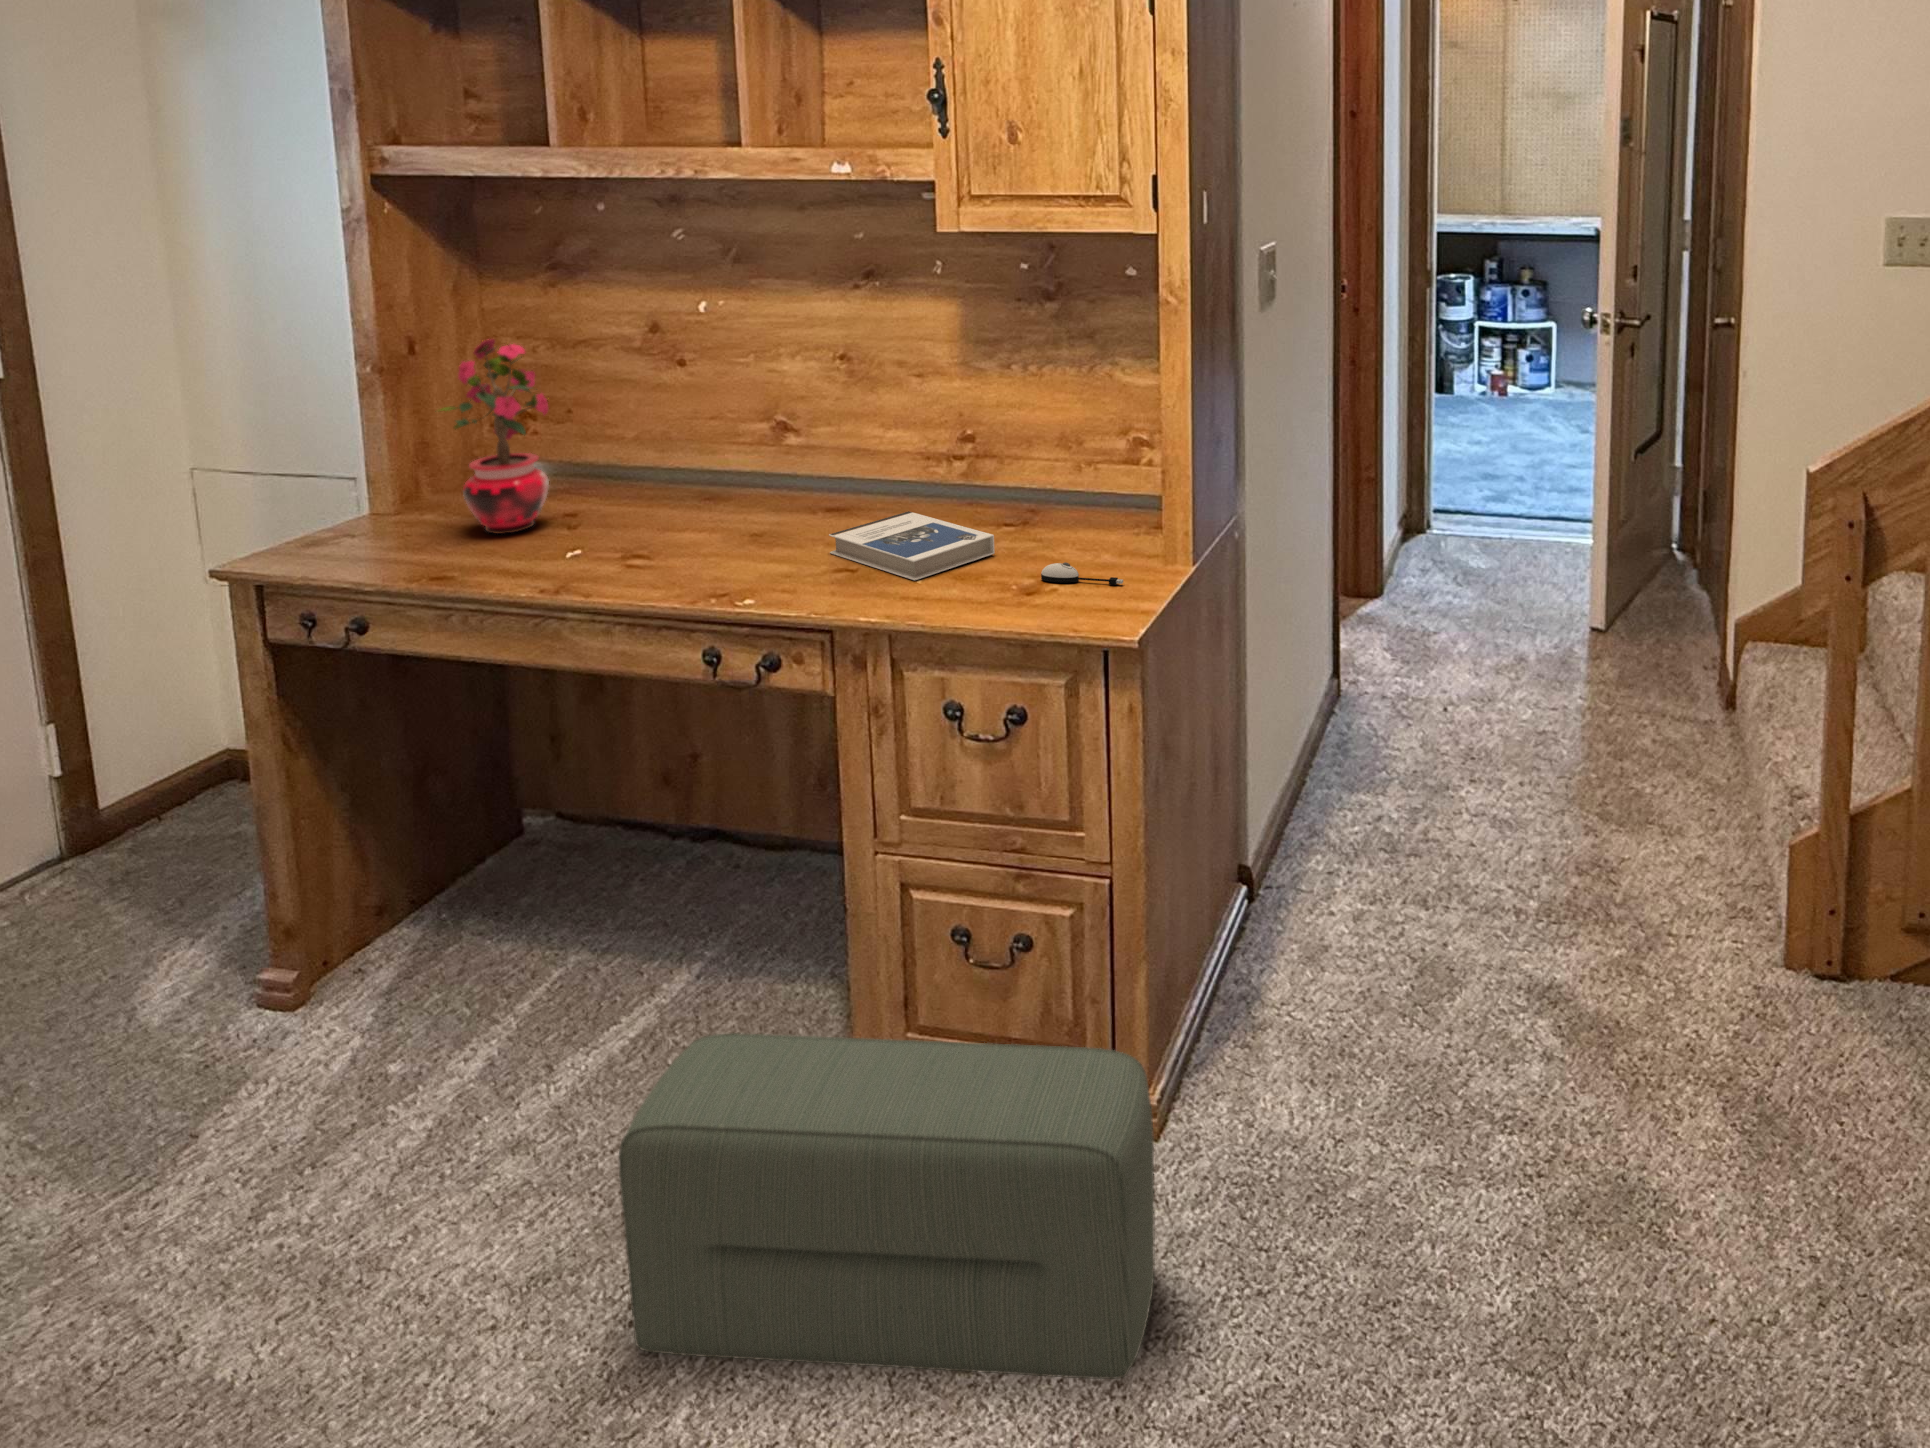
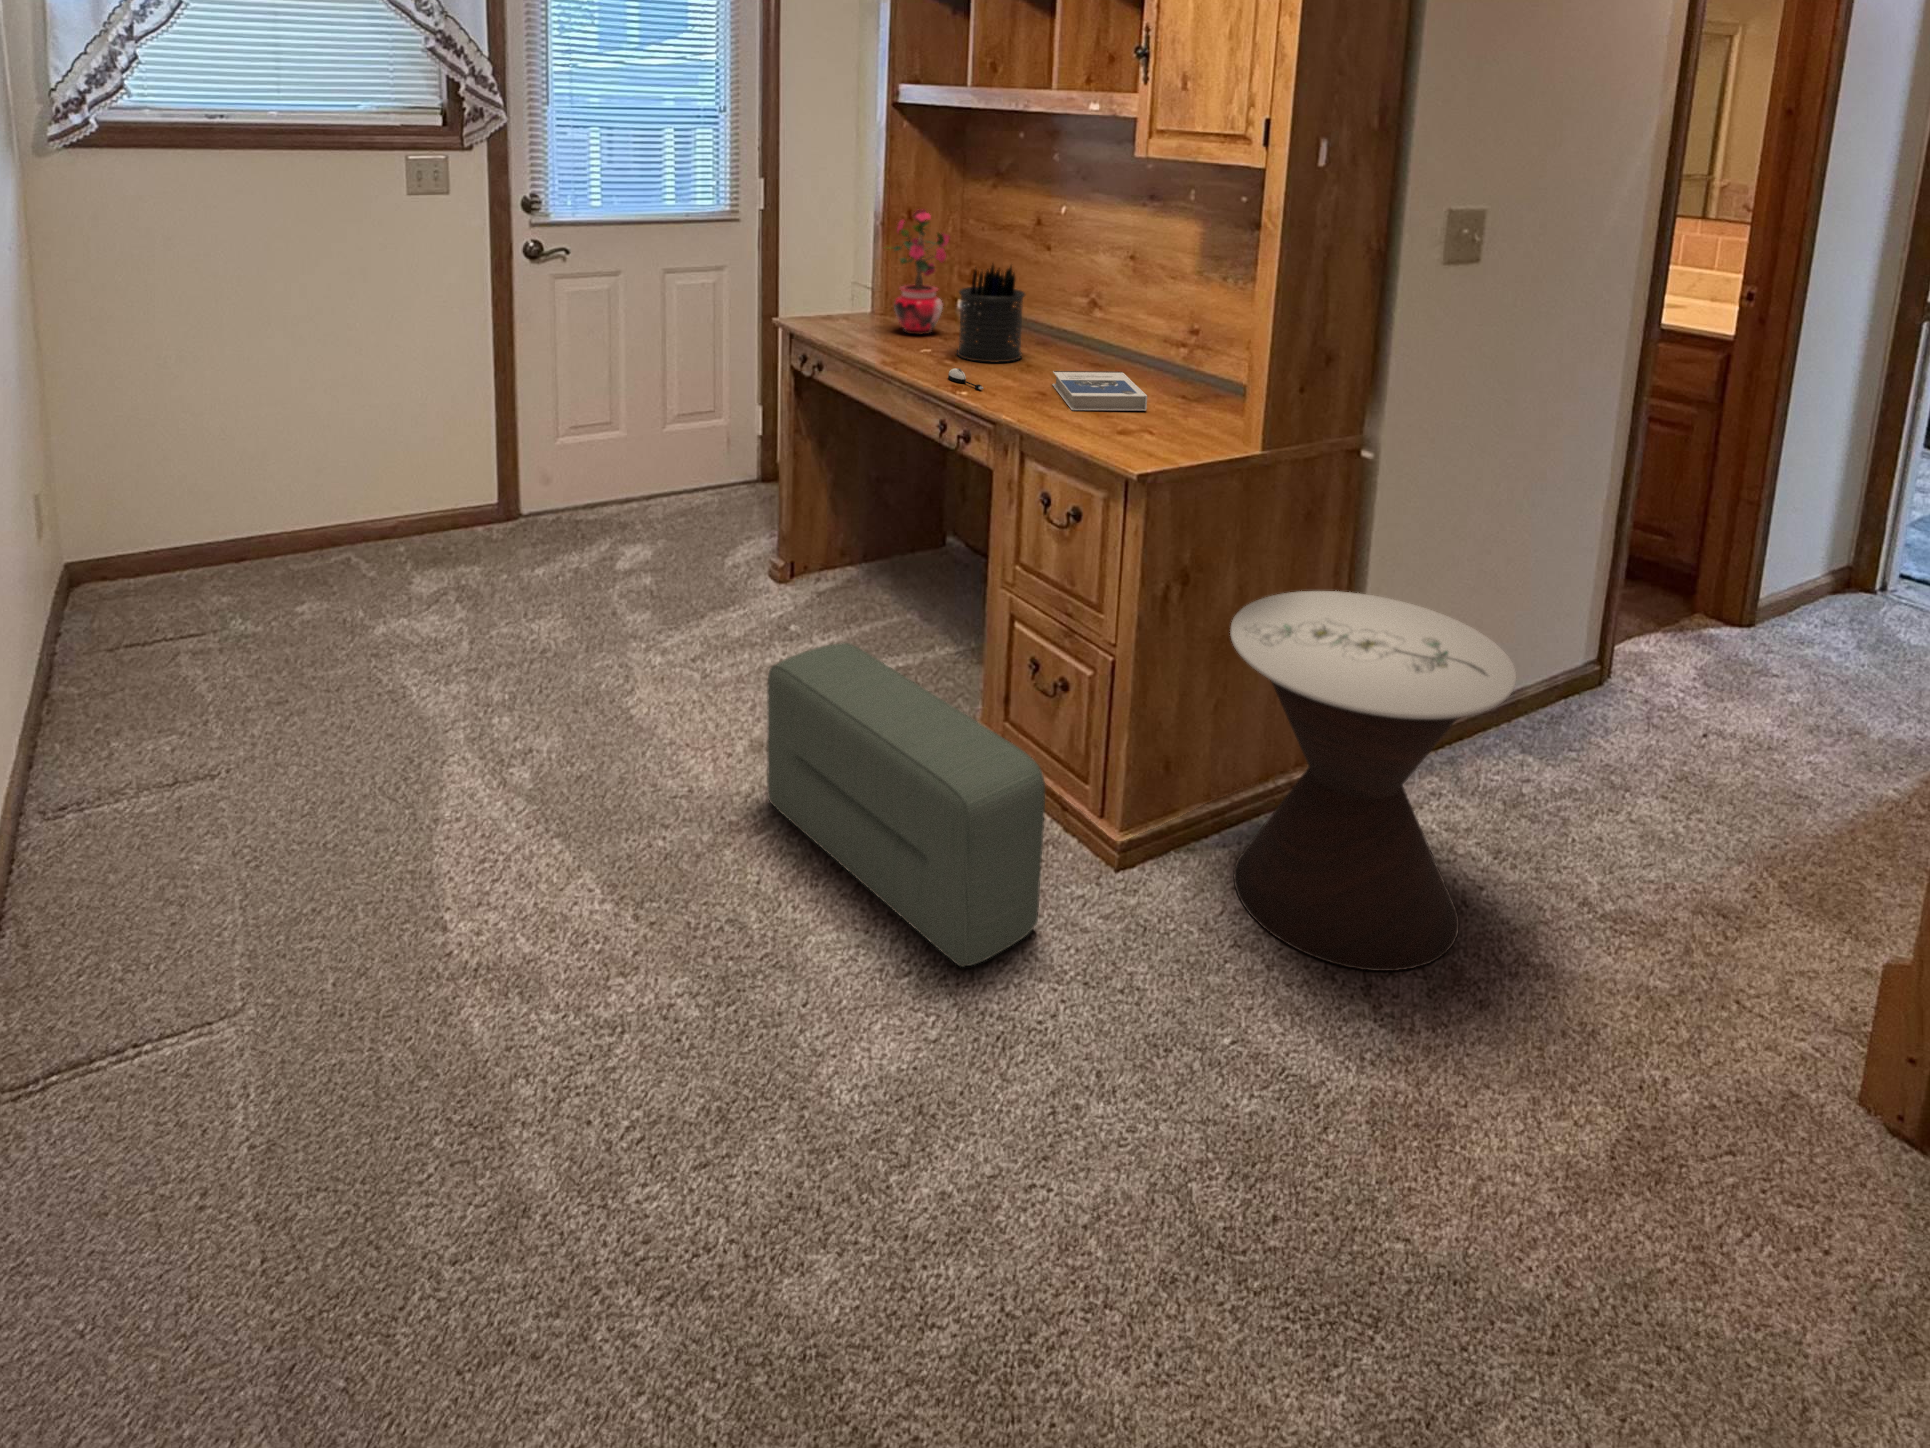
pen holder: none [618,396,729,550] -> present [957,265,1025,362]
computer mouse: present [1041,562,1123,585] -> present [948,368,983,390]
side table: none [1217,683,1517,1108] -> present [1230,591,1516,971]

